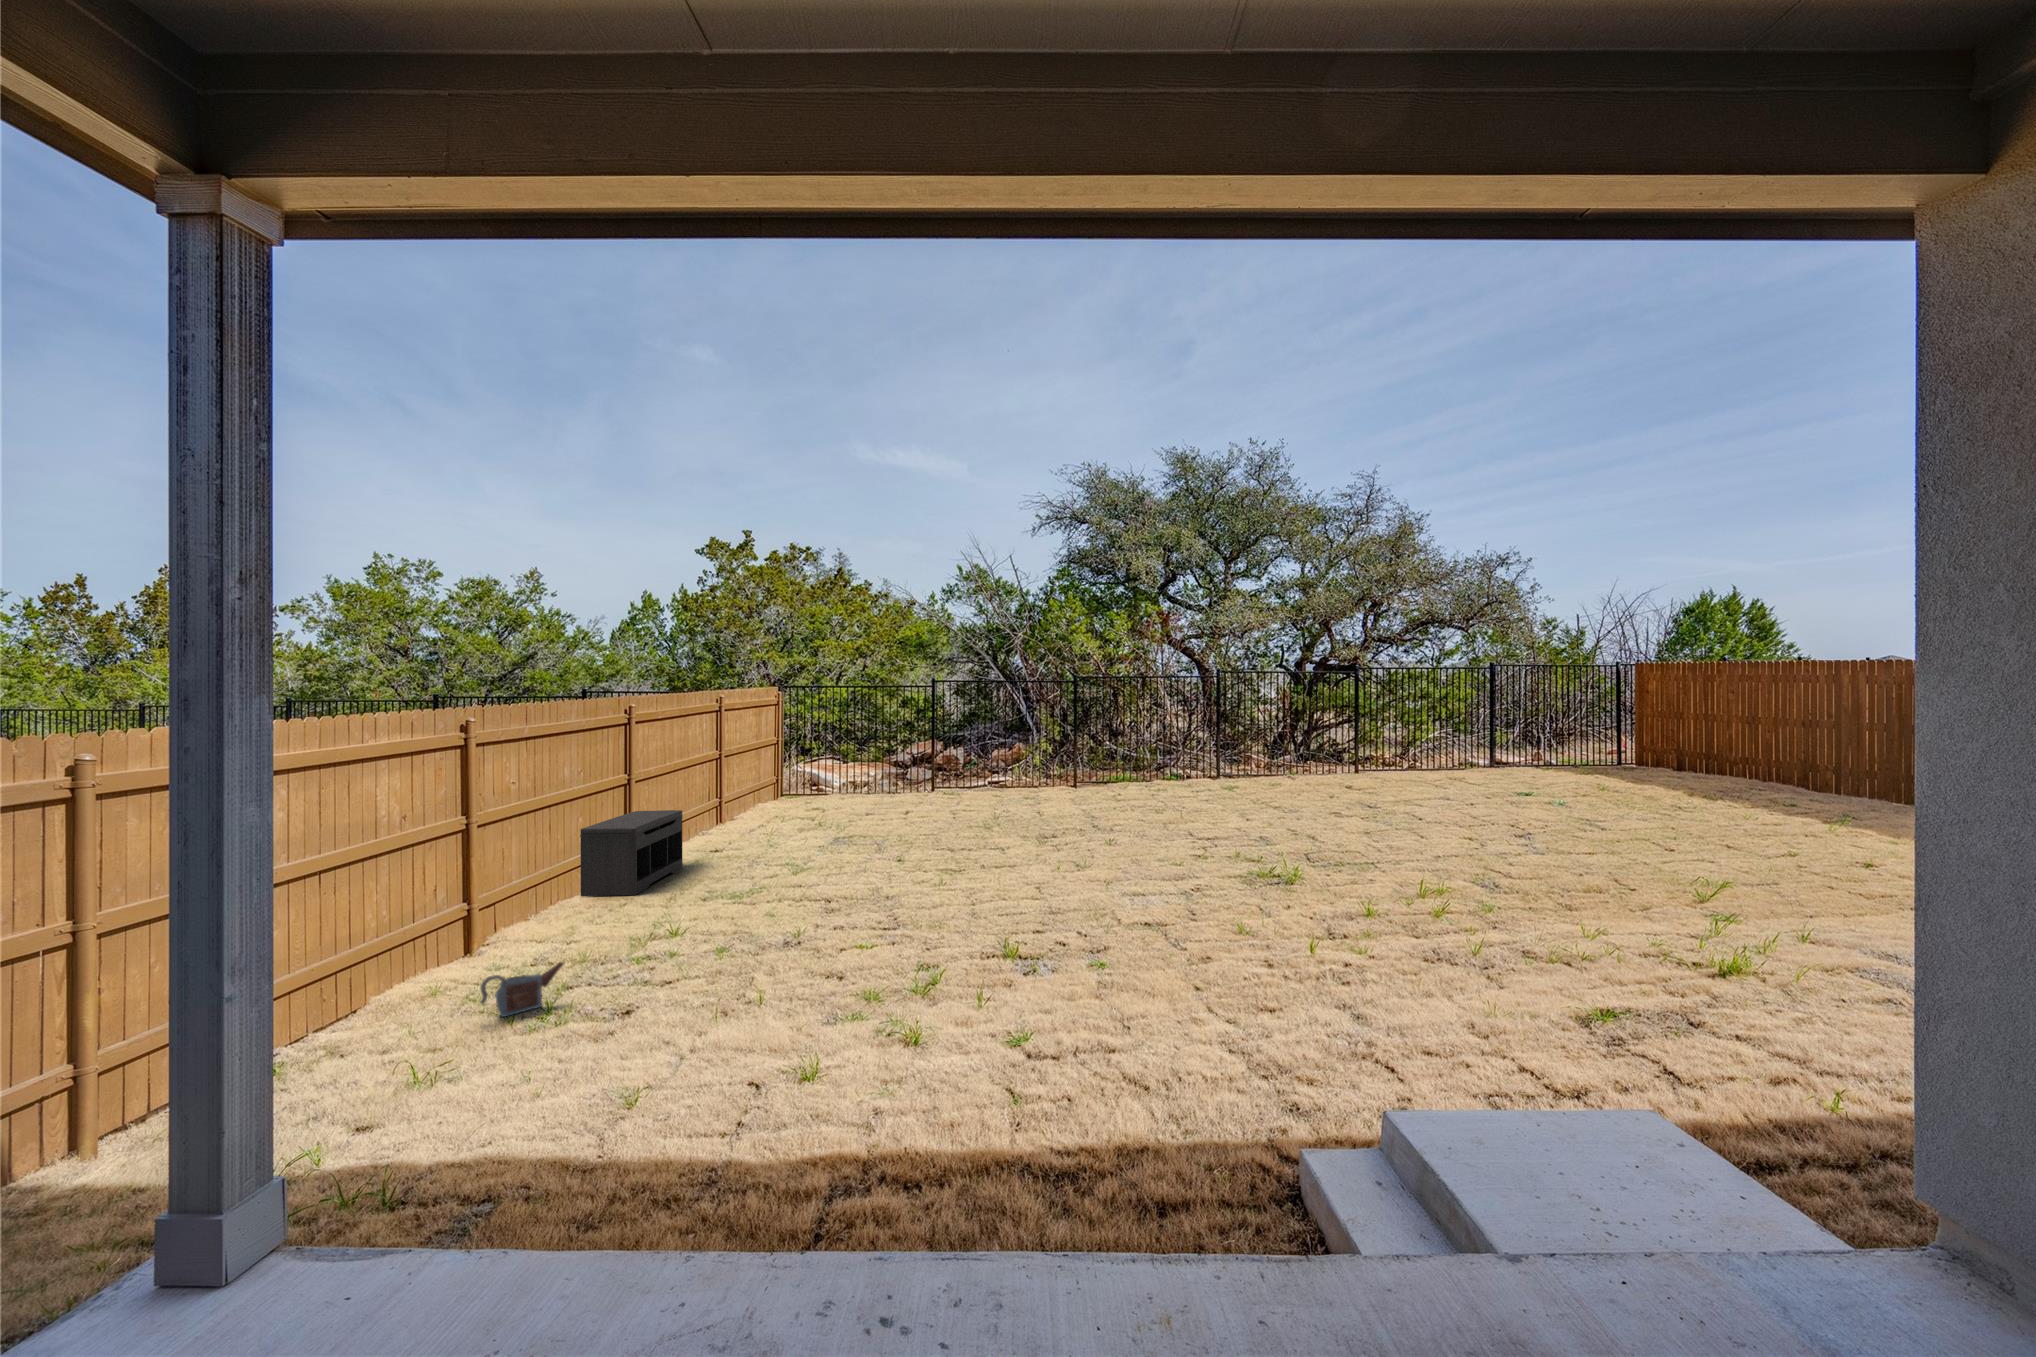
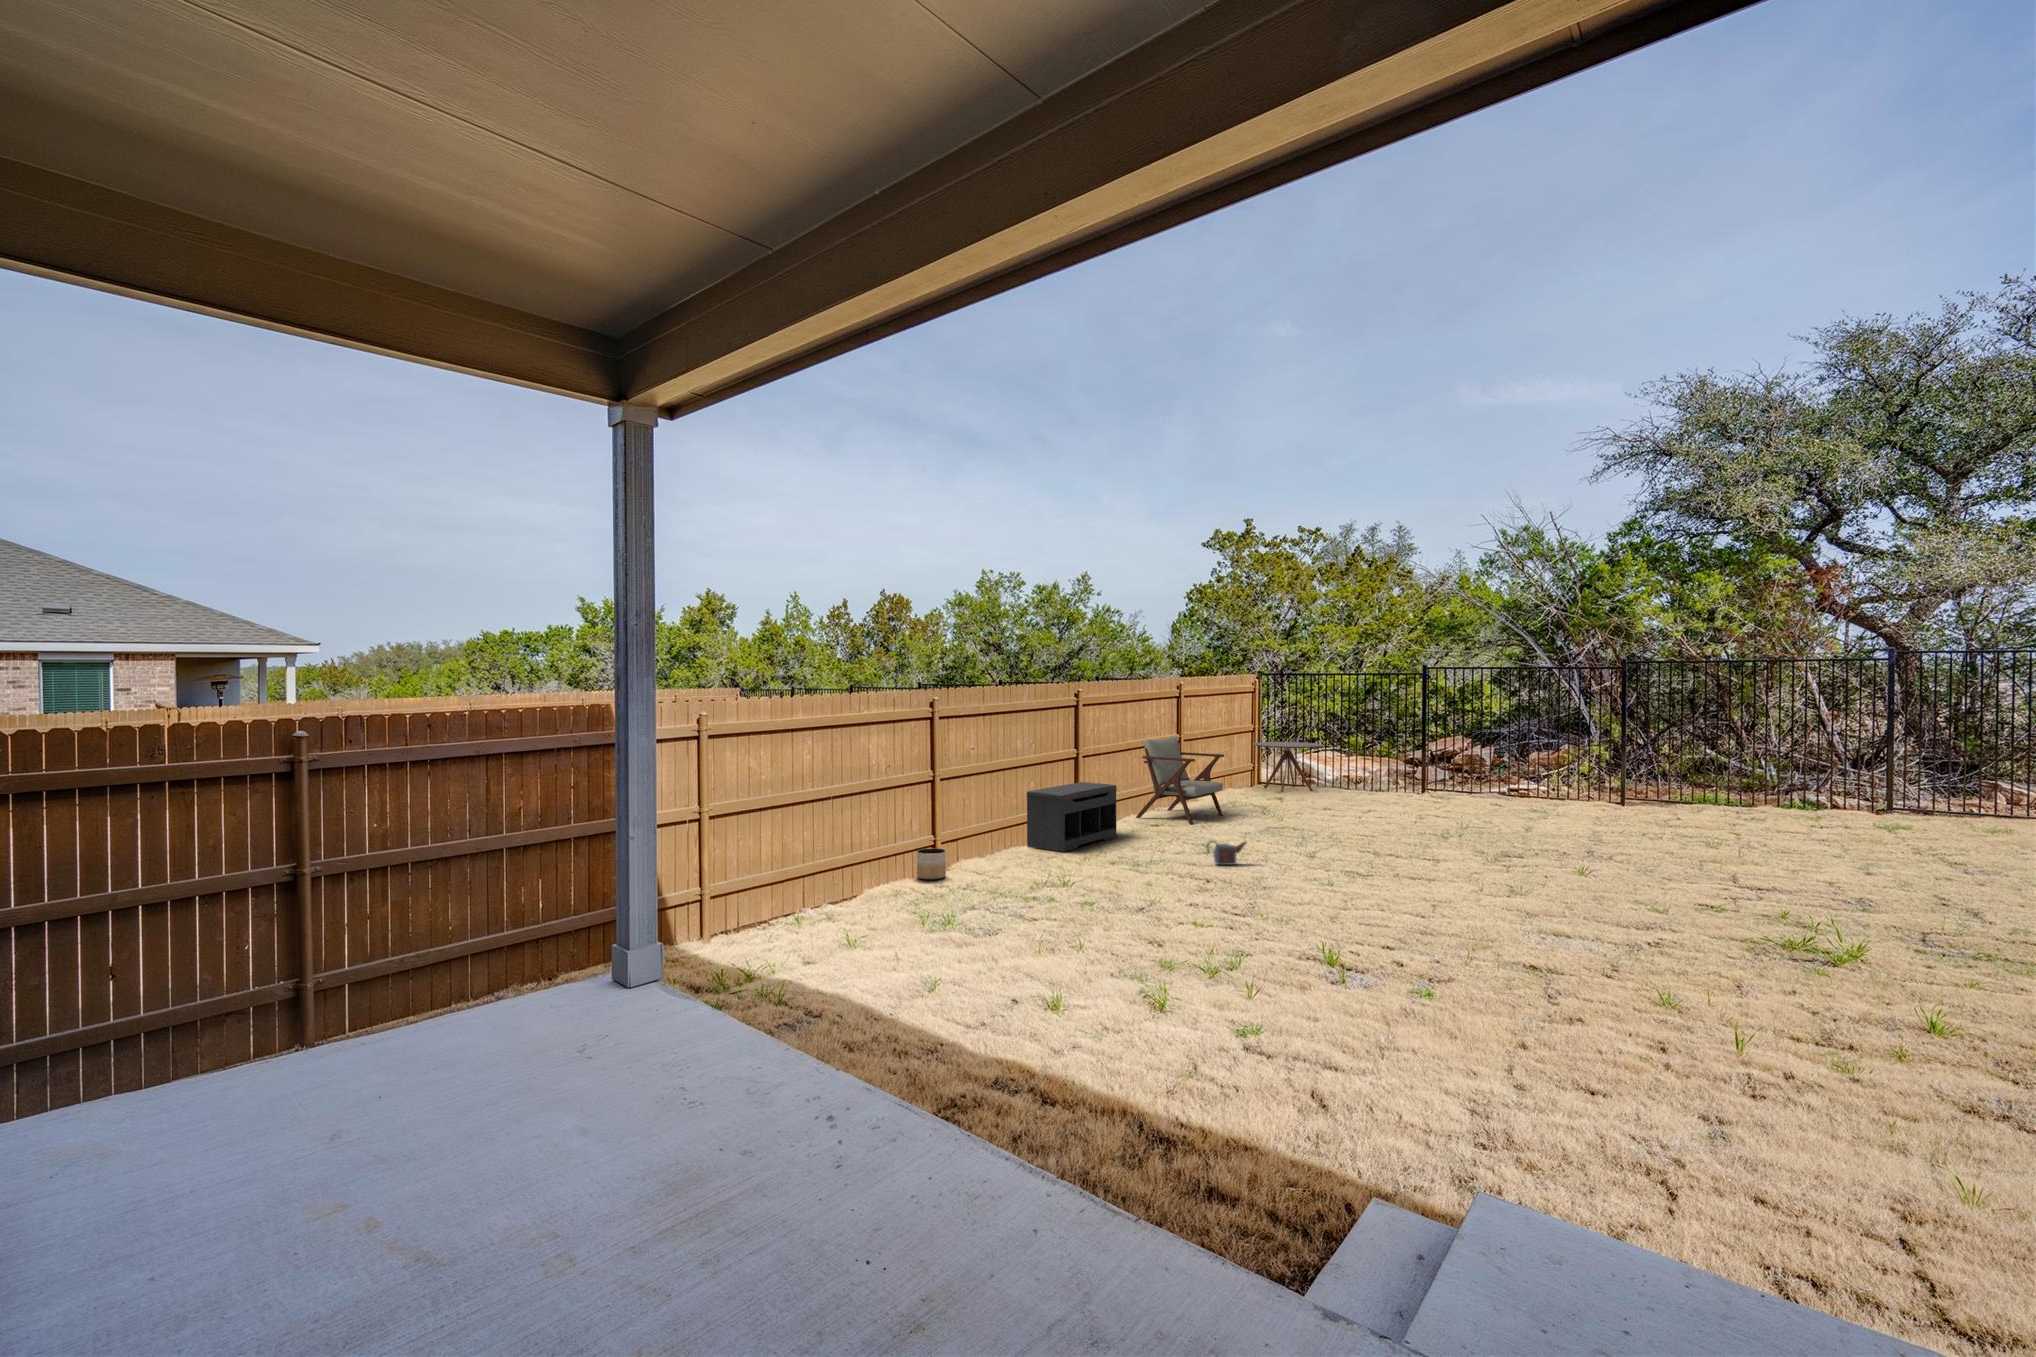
lounge chair: none [683,753,776,845] -> present [1136,737,1224,824]
round table: none [776,753,843,802] -> present [1253,742,1323,792]
planter: none [451,918,498,964] -> present [917,848,946,880]
watering can: present [480,963,563,1017] -> present [1206,841,1247,865]

